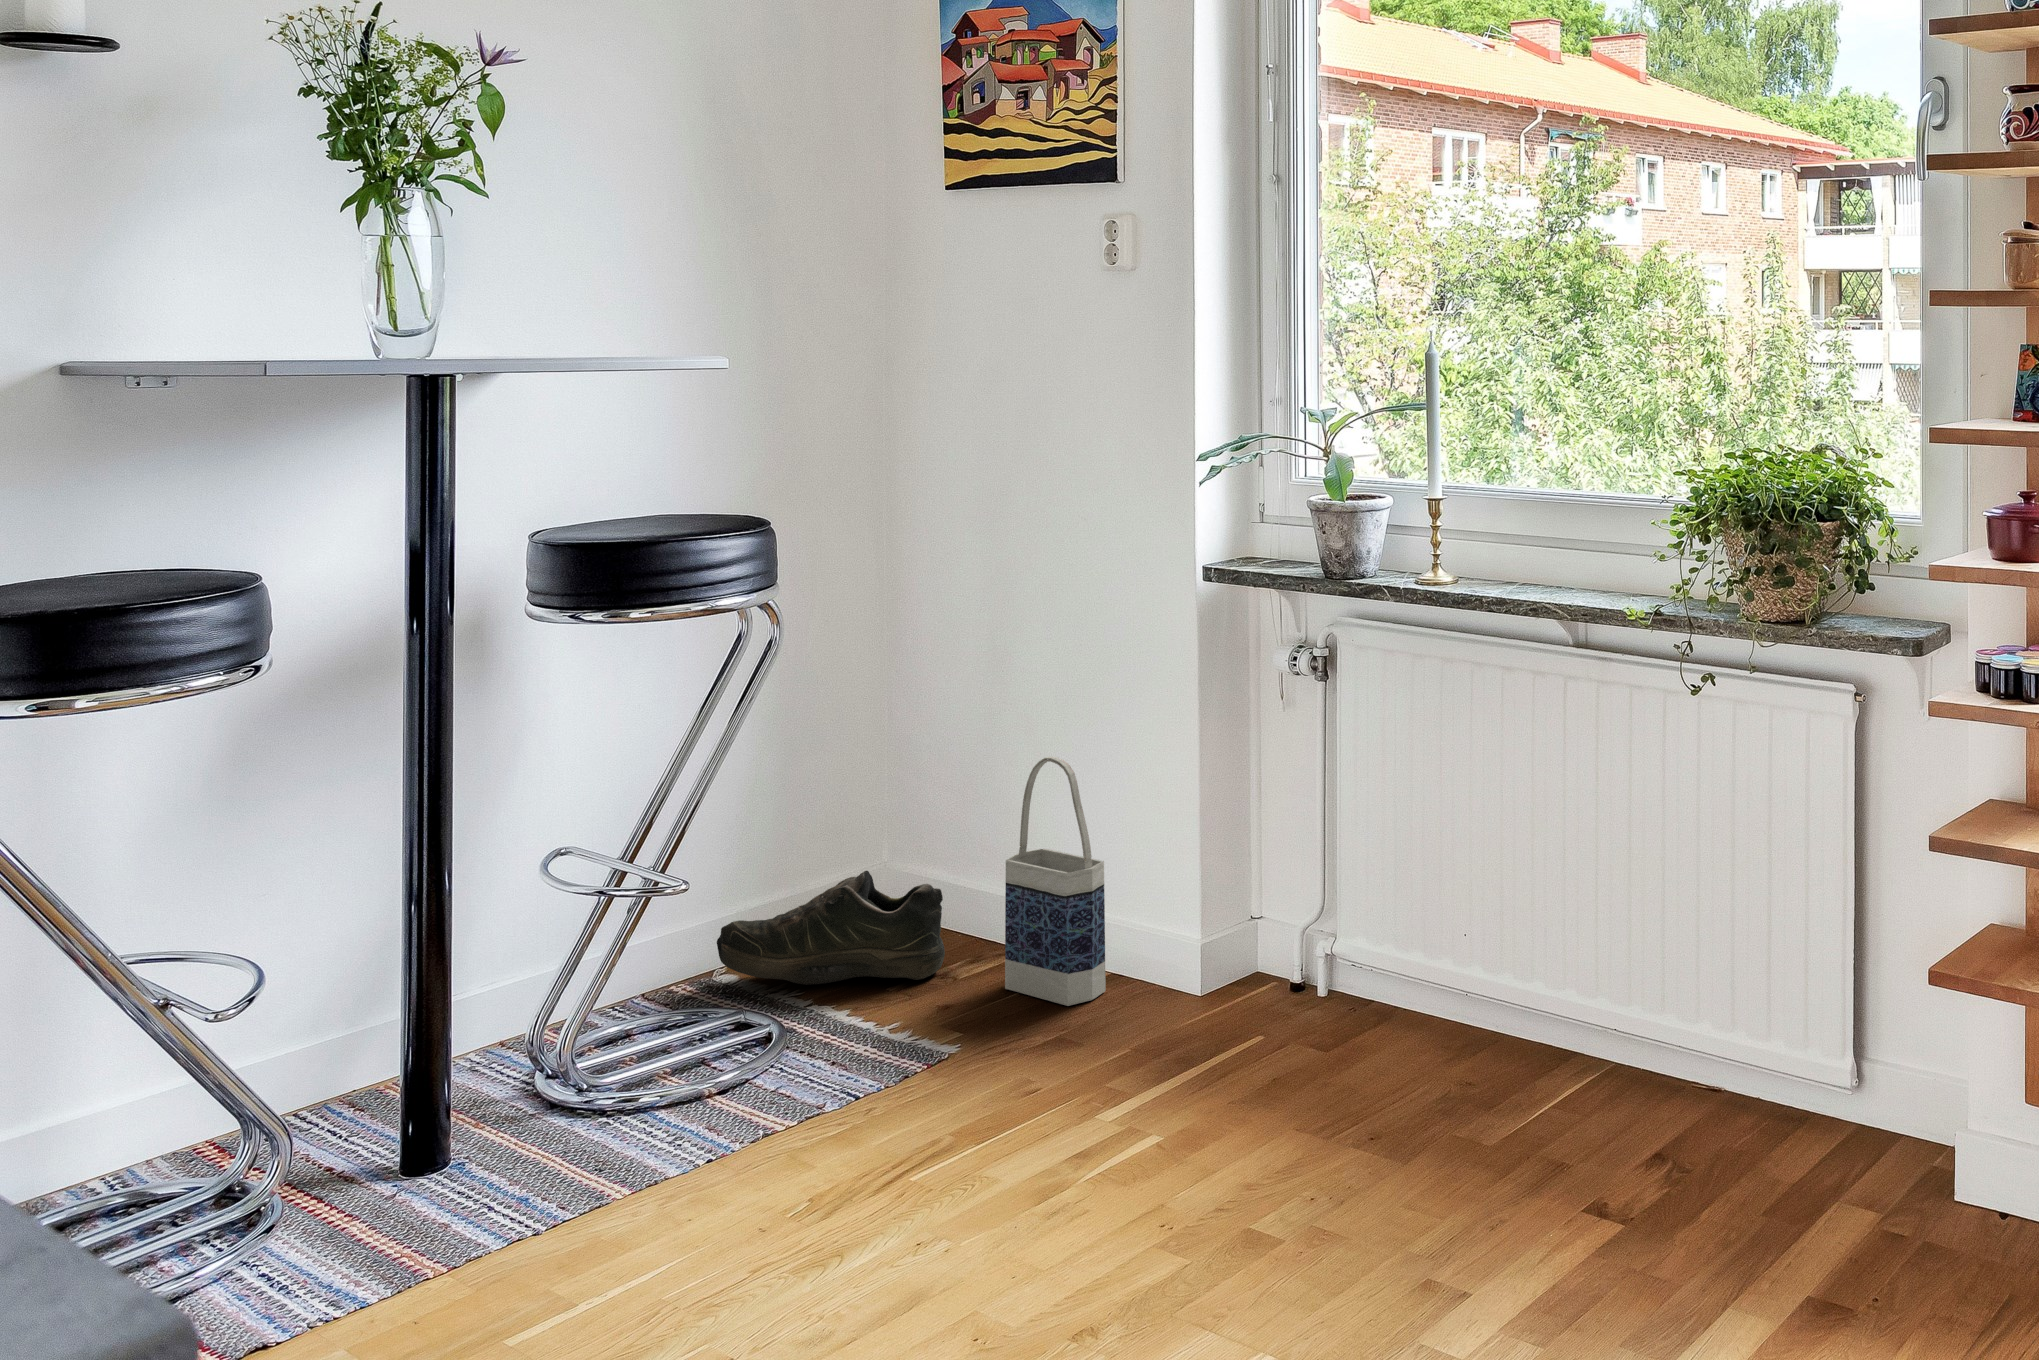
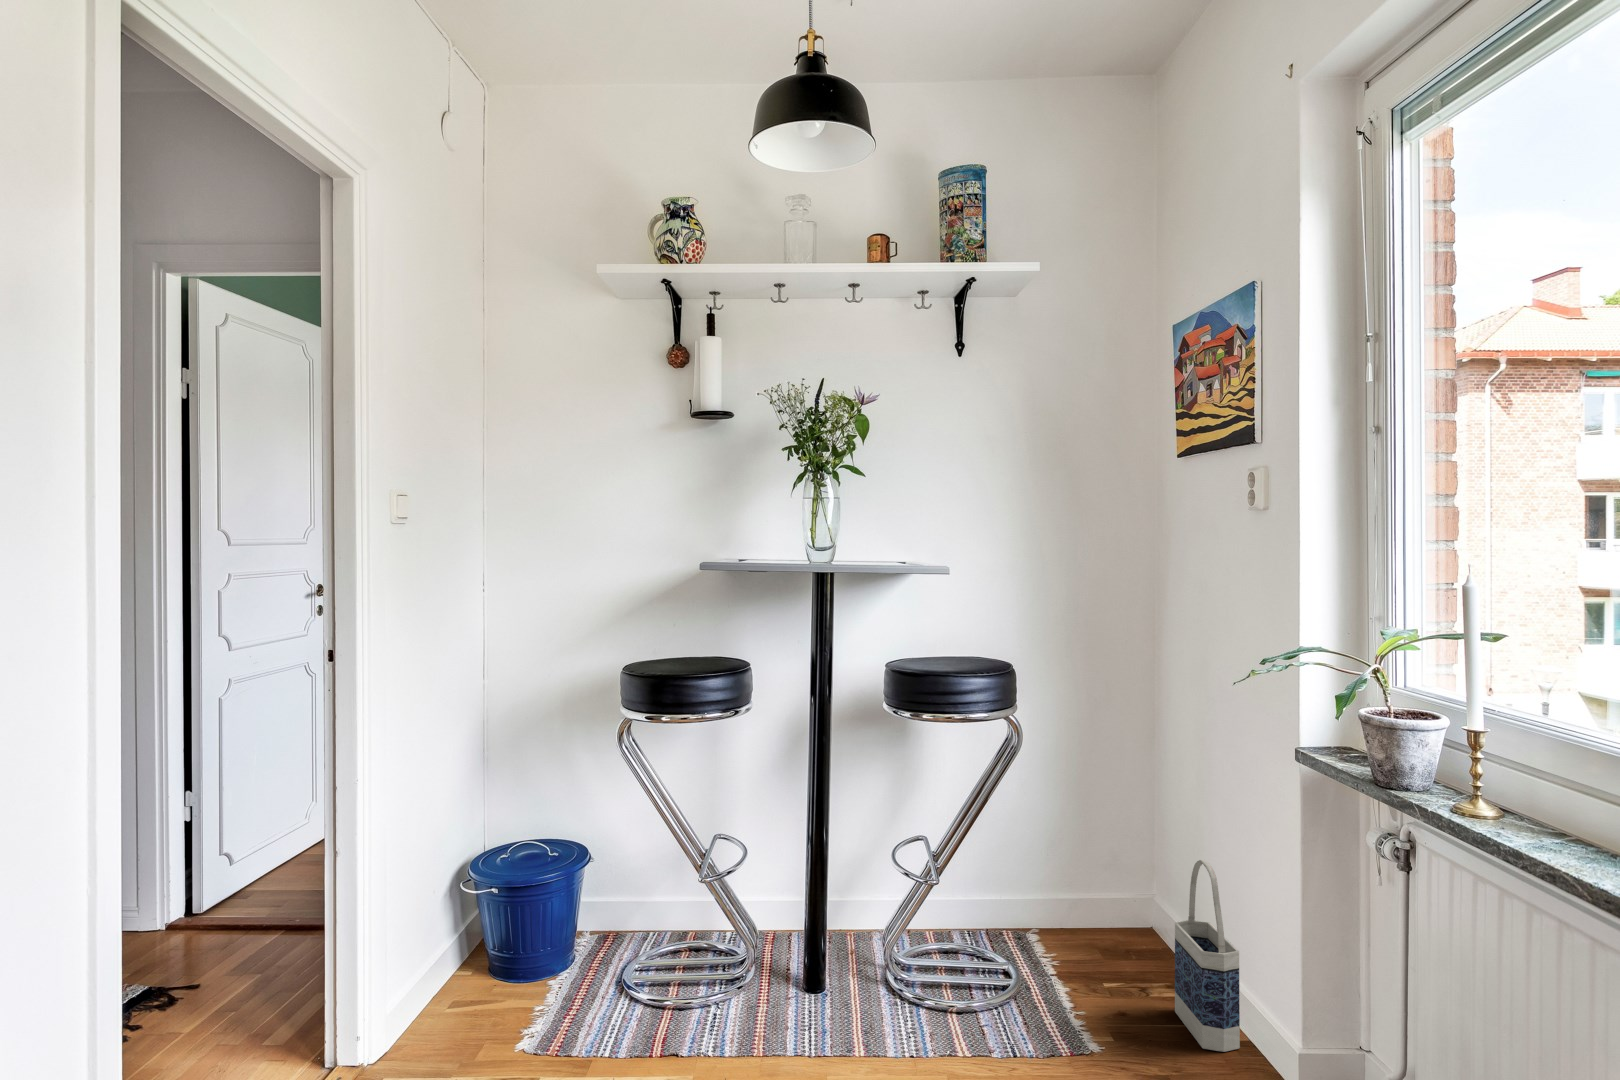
shoe: present [717,871,945,985] -> none [1024,894,1152,979]

